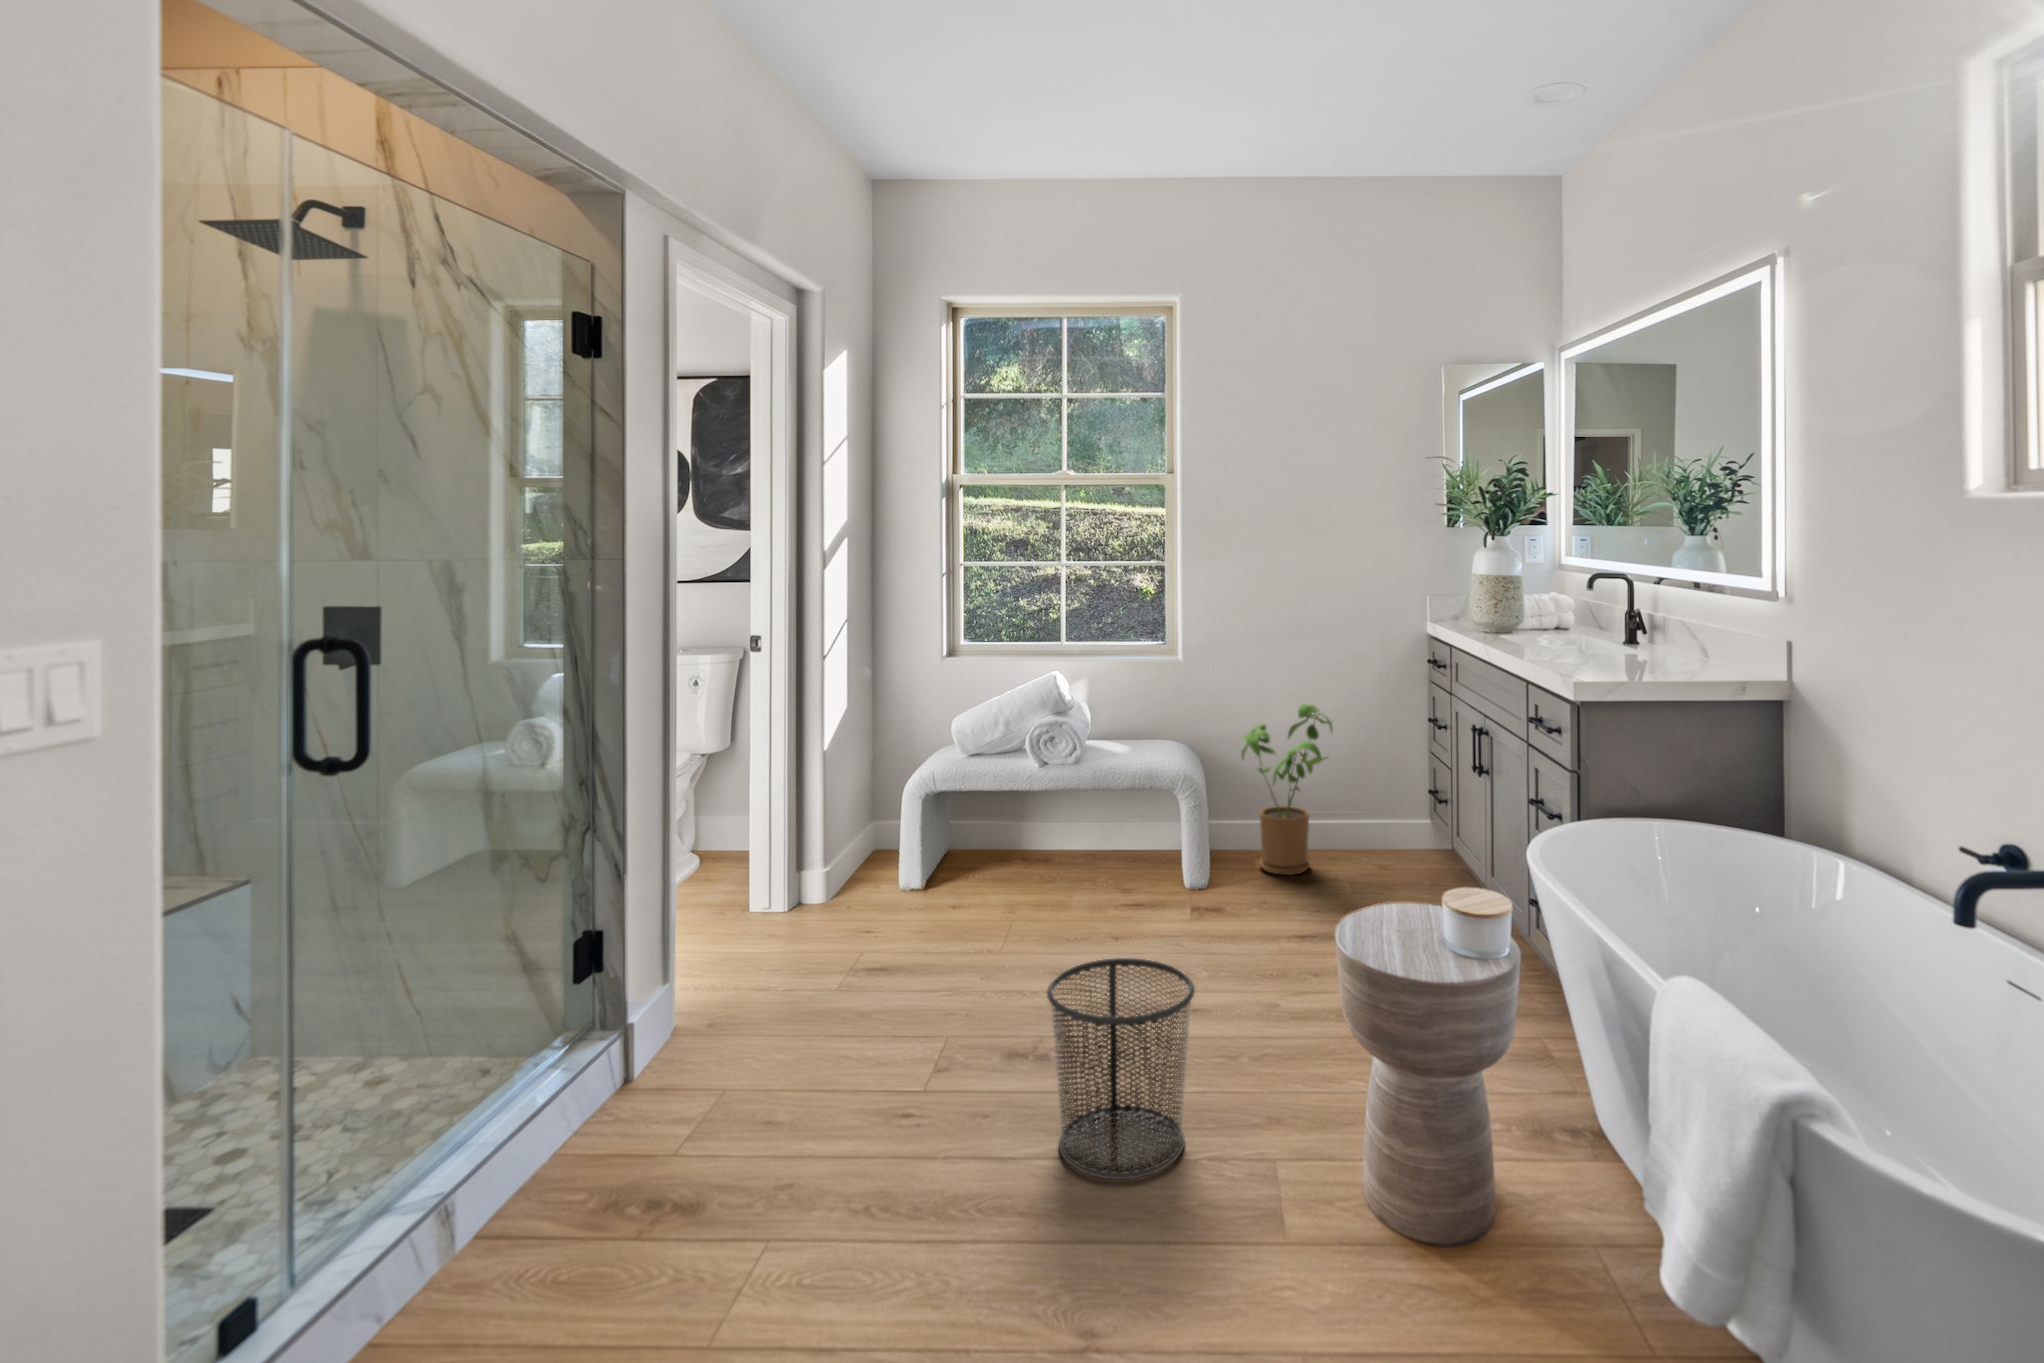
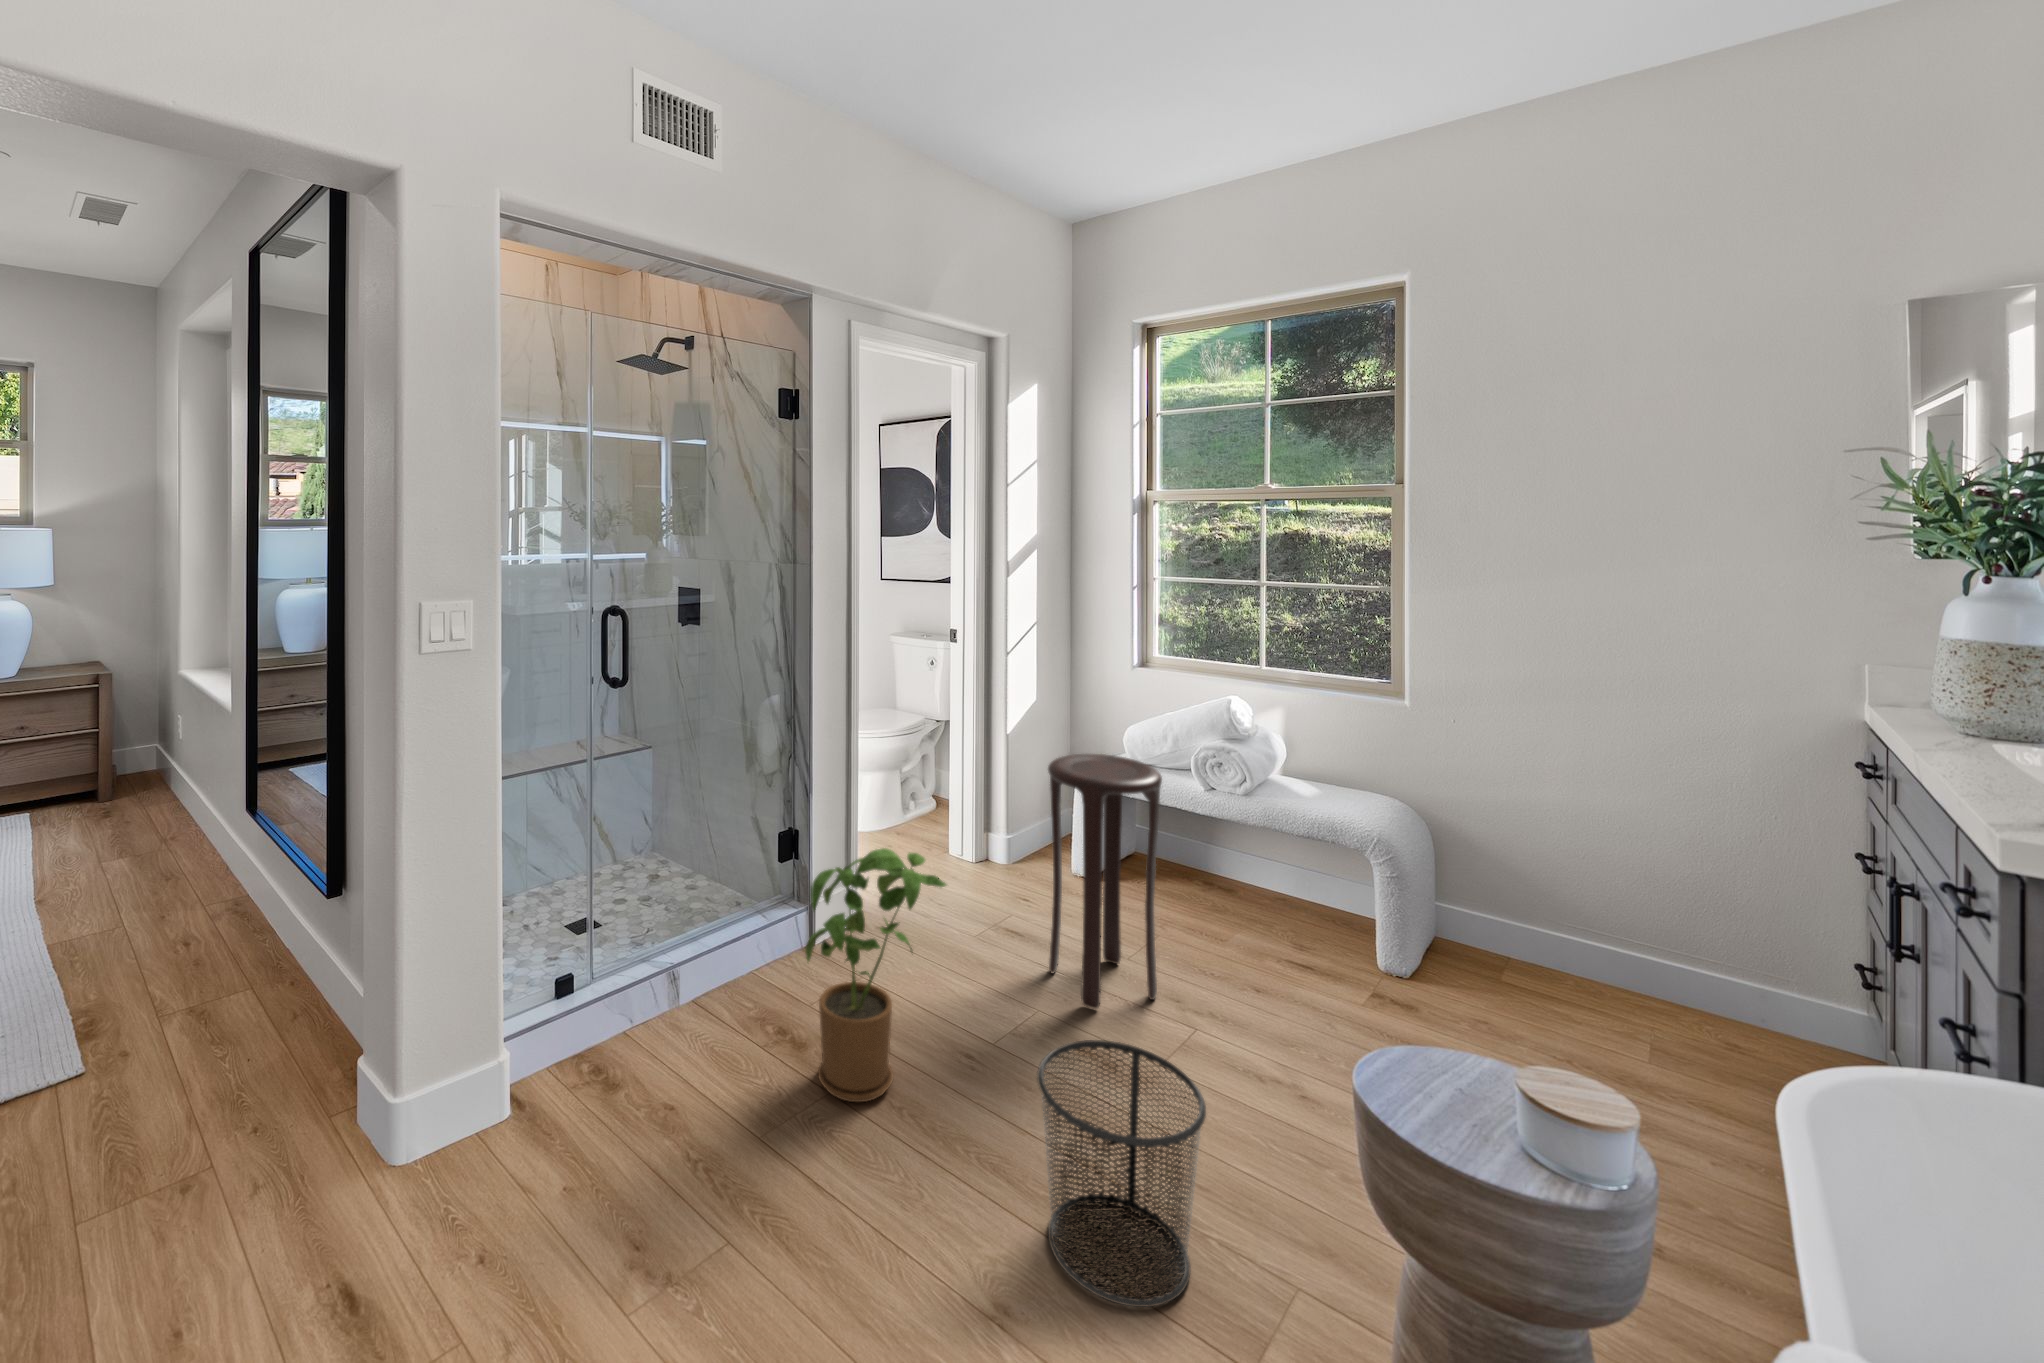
house plant: present [1241,703,1333,875] -> present [805,848,946,1102]
stool: none [930,732,1042,988] -> present [1048,754,1162,1009]

